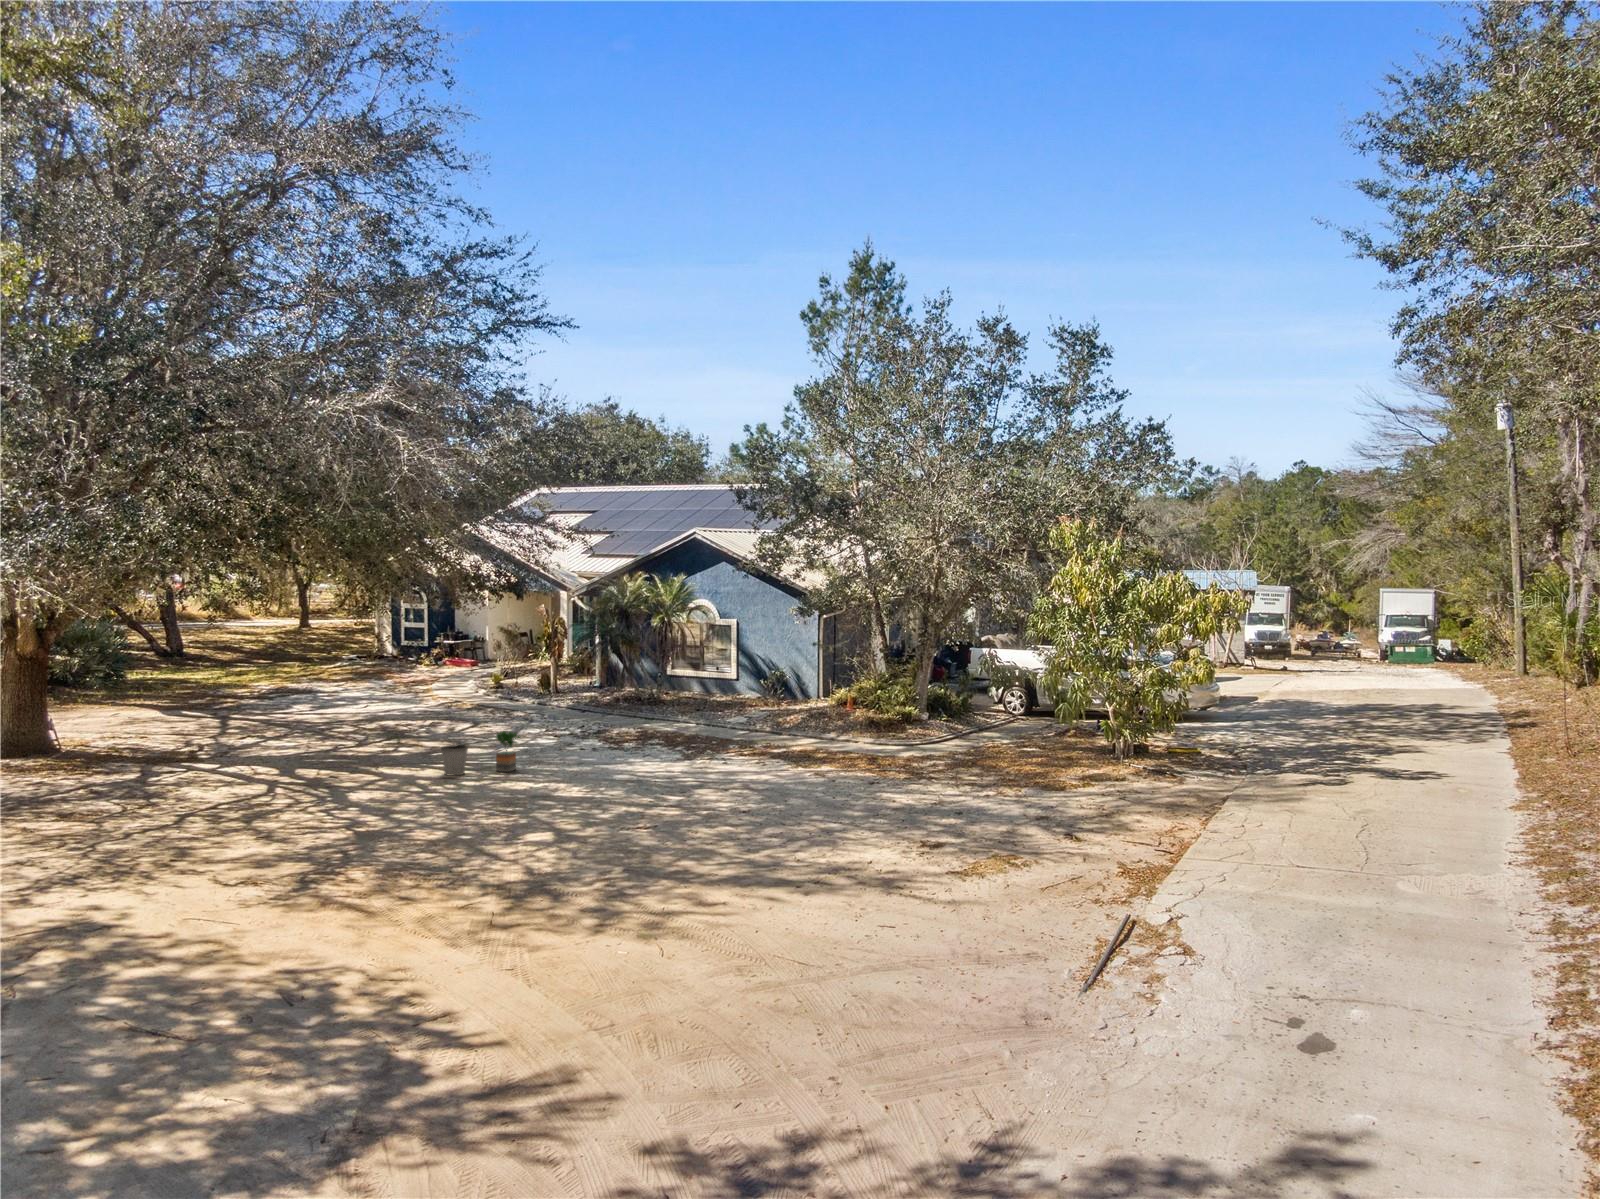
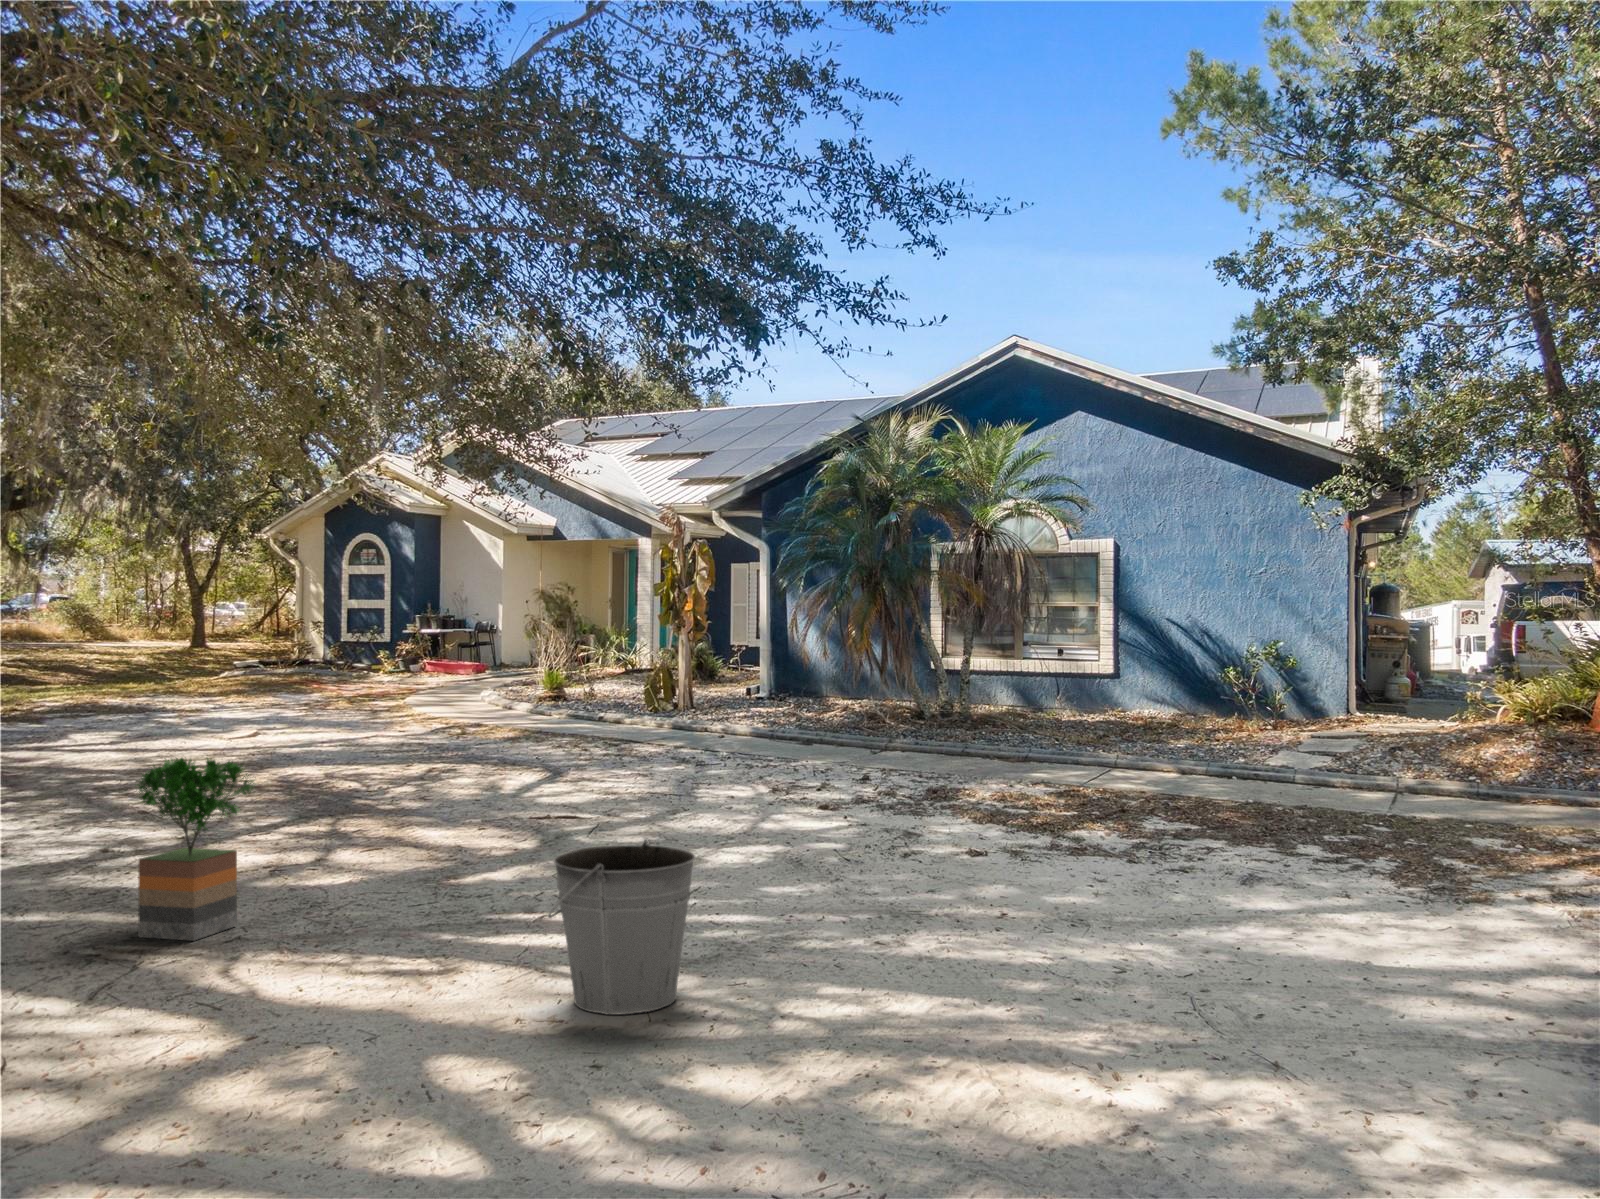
potted tree: present [496,731,520,772] -> present [138,758,255,941]

